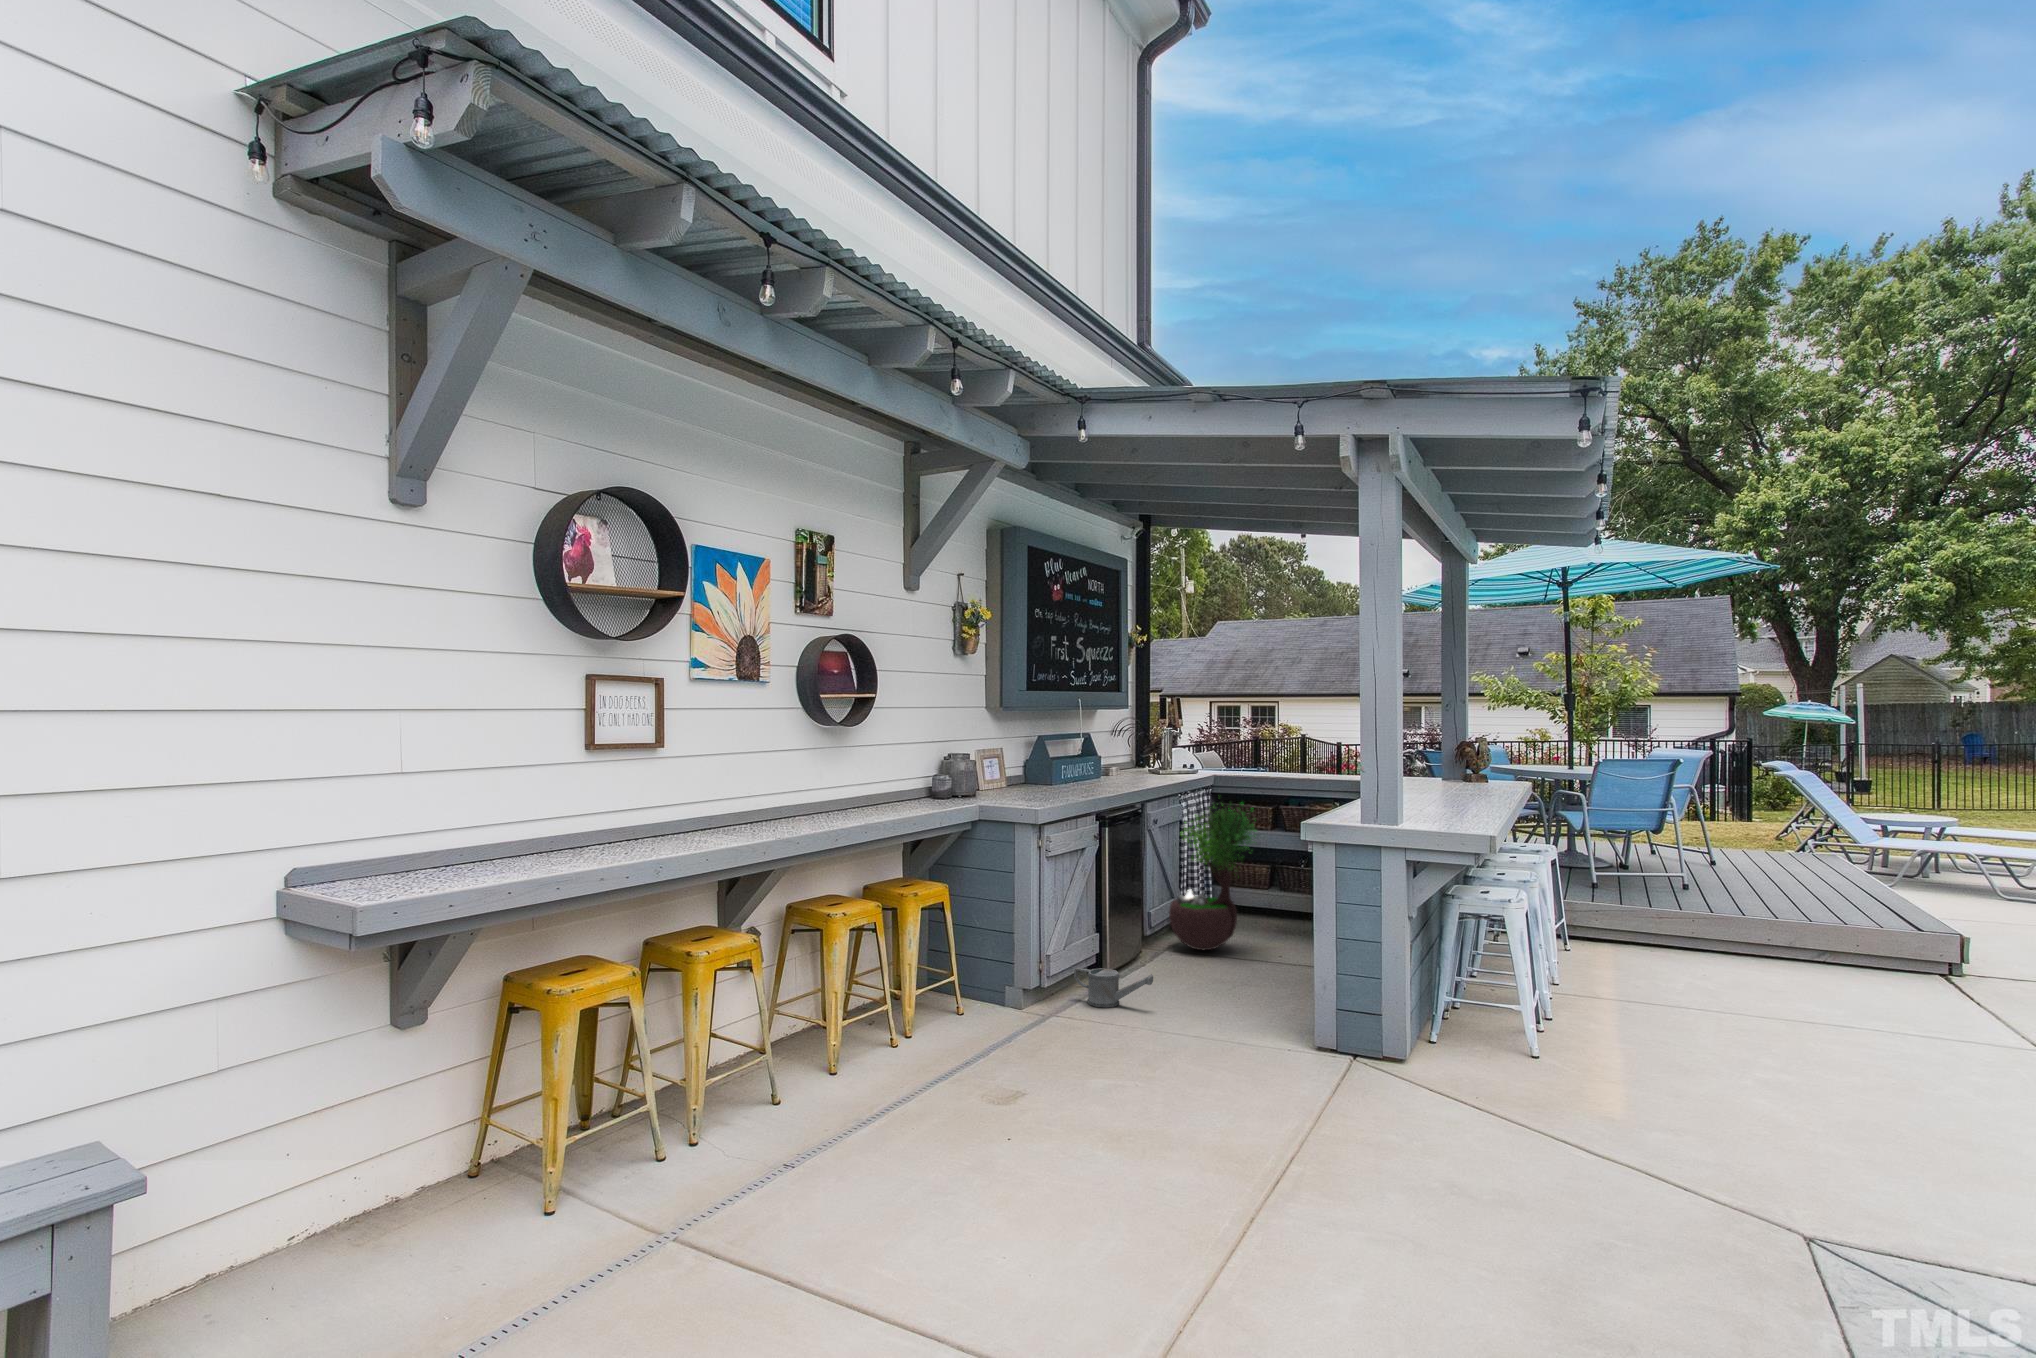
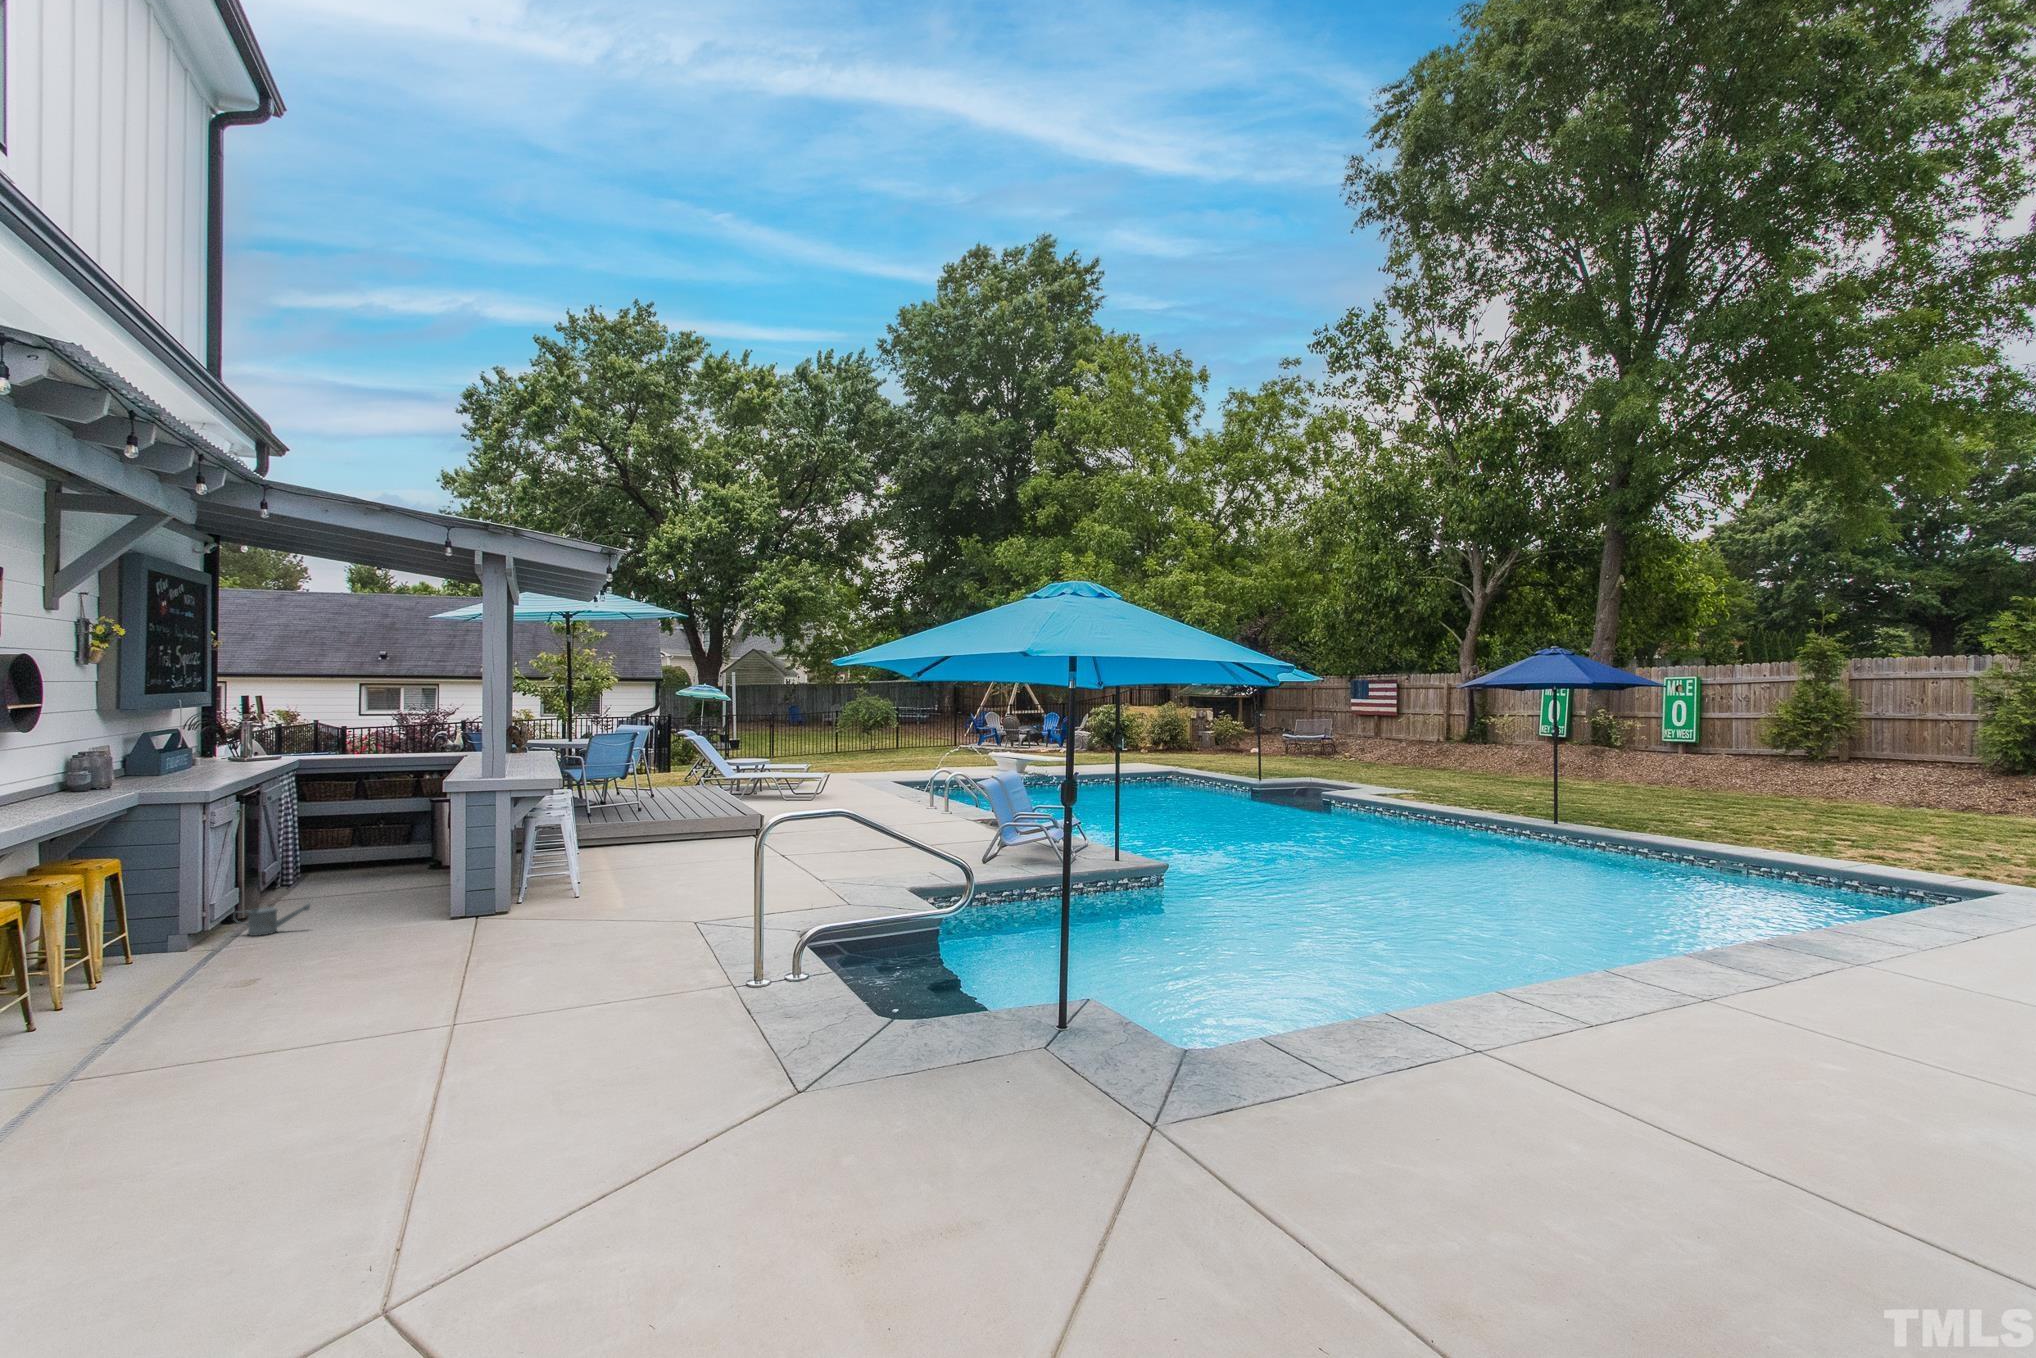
potted tree: present [1169,803,1255,950] -> none [280,772,364,895]

